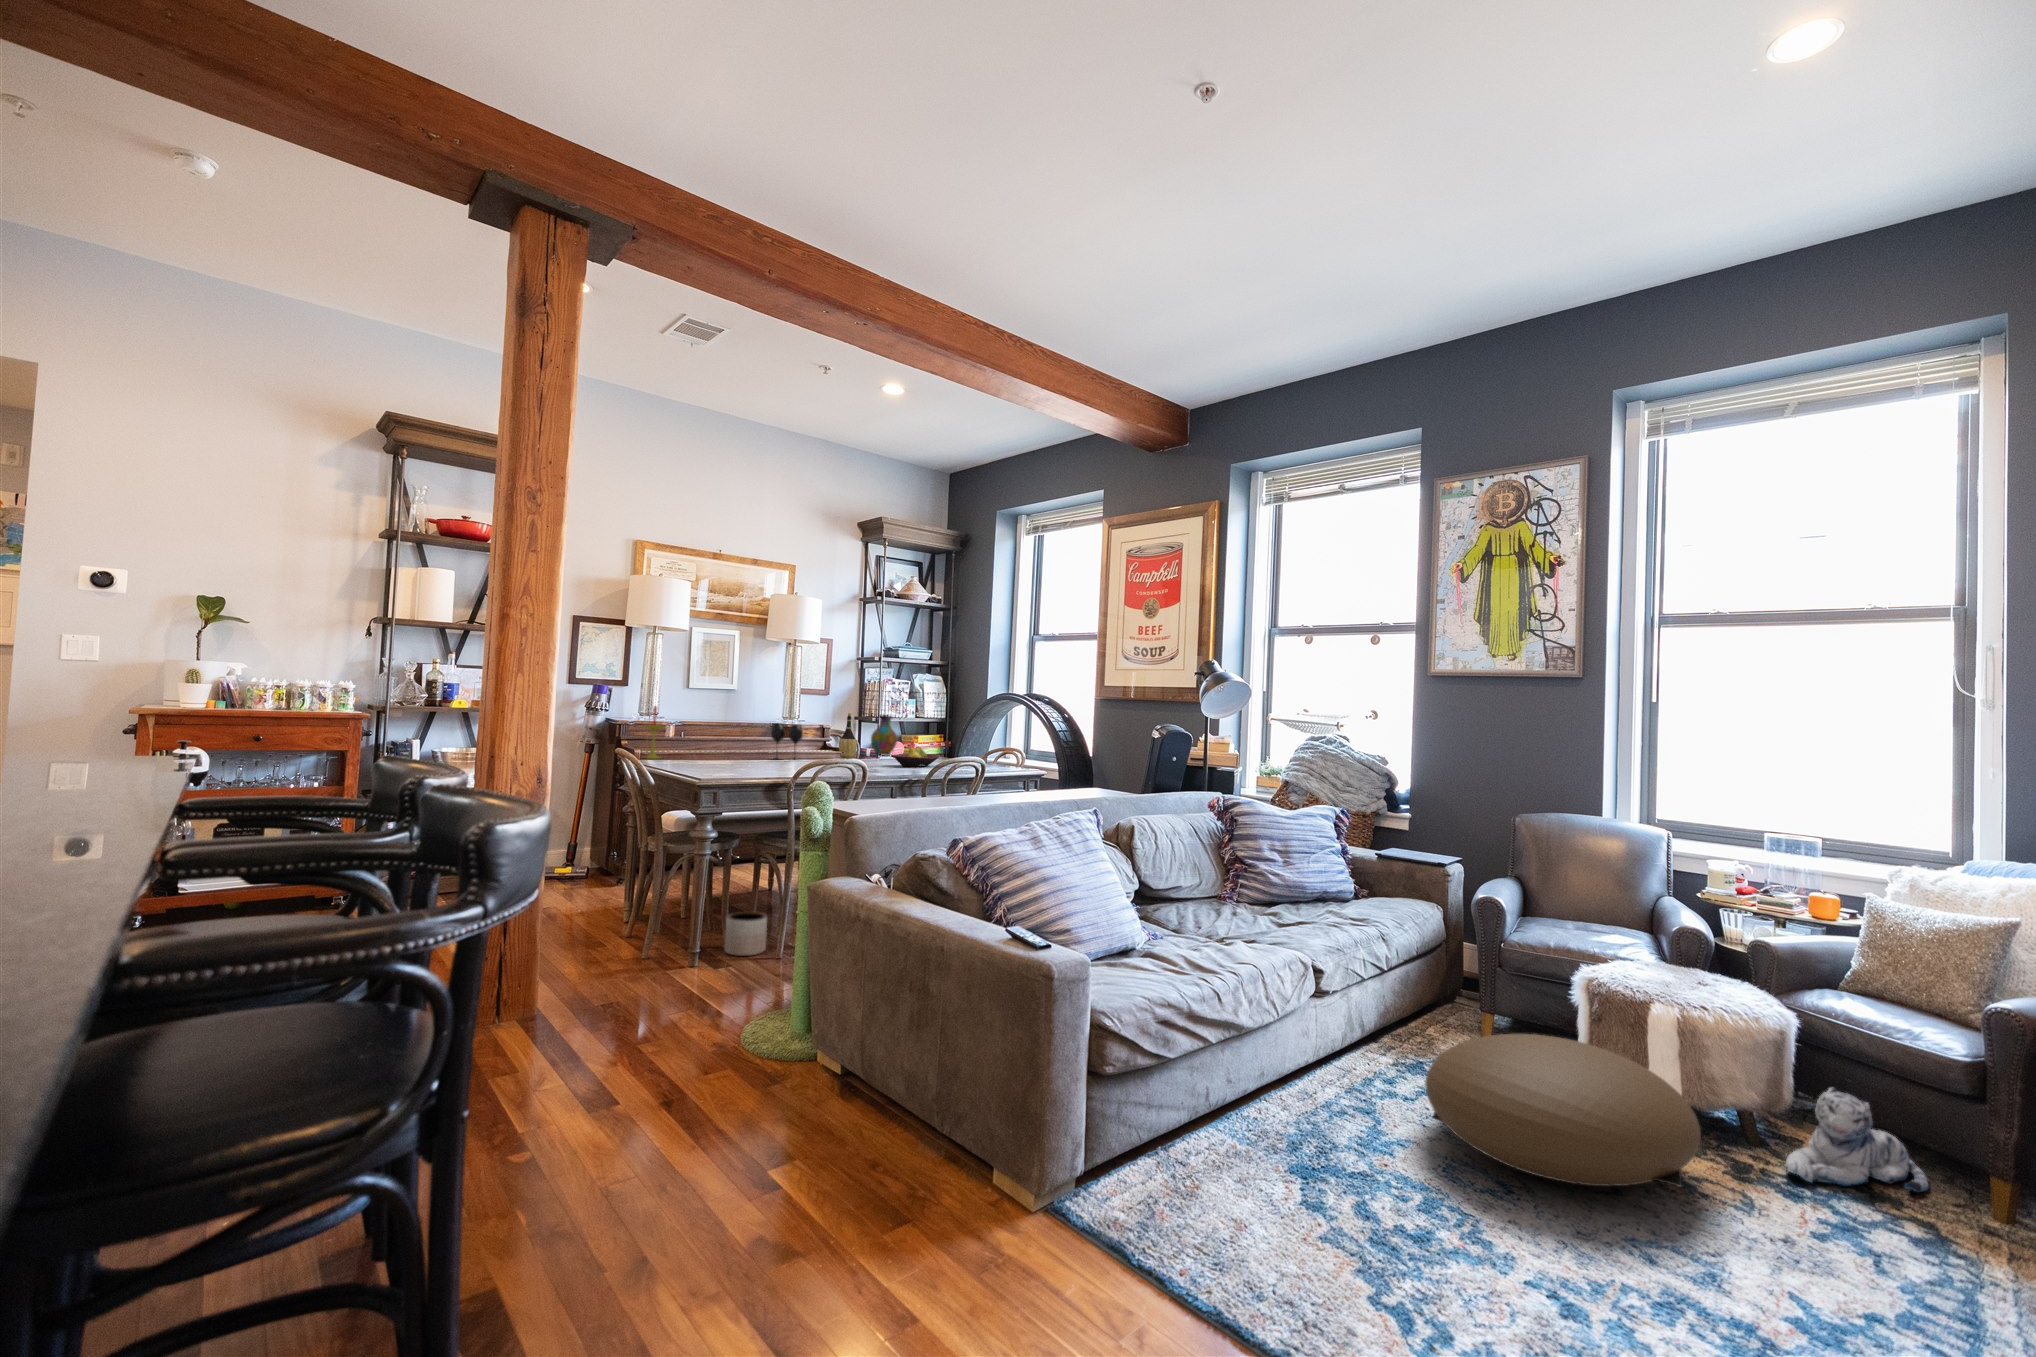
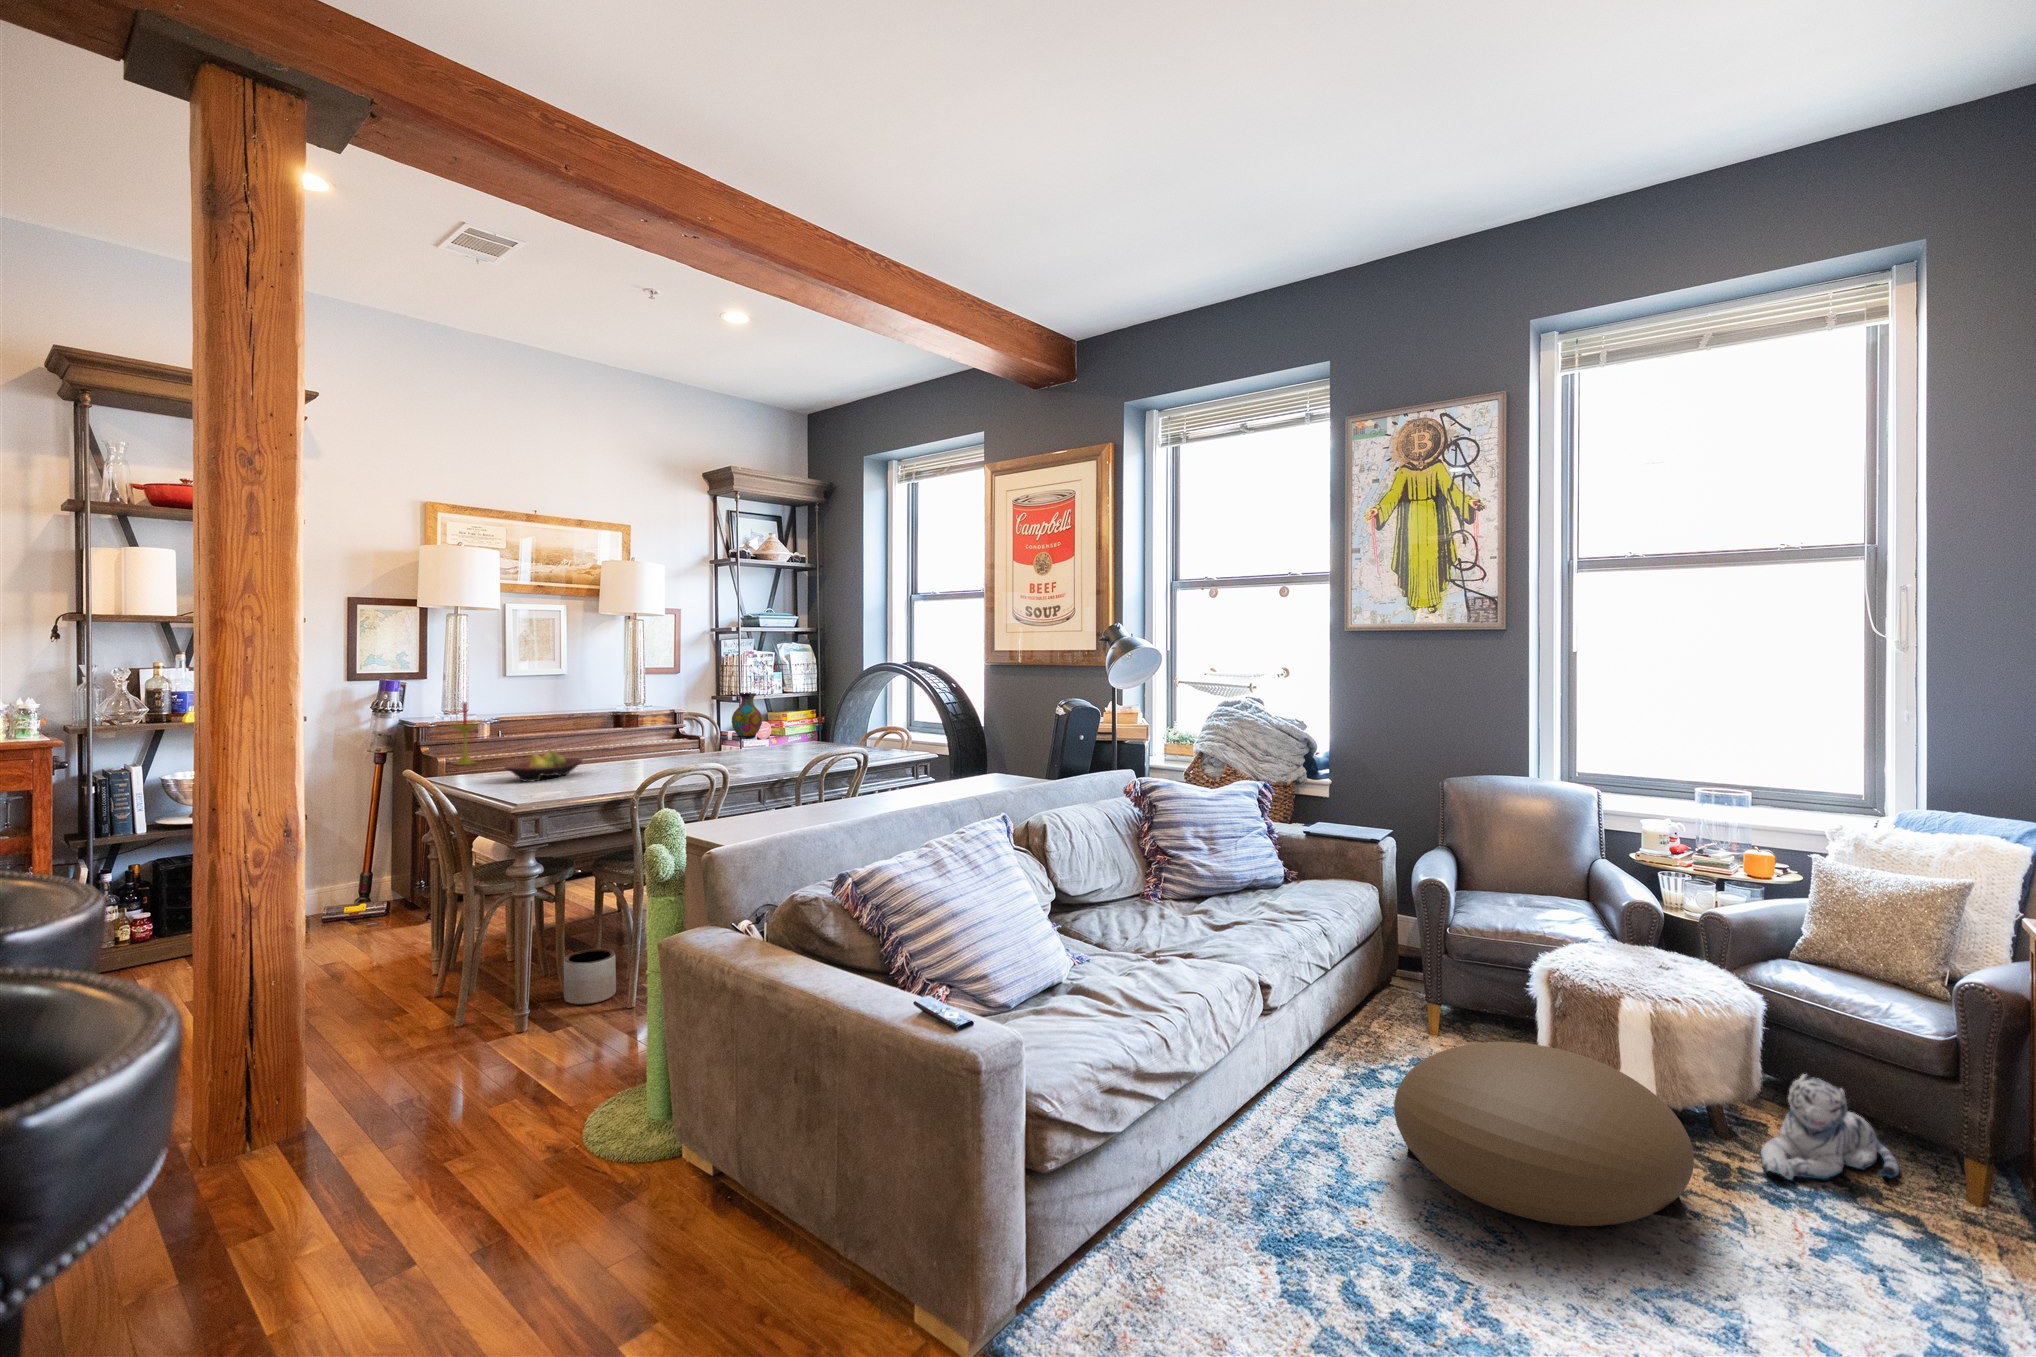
wine bottle: present [839,713,857,758] -> none [694,695,716,746]
wine glass: present [771,723,803,760] -> none [610,713,651,755]
fruit bowl: present [893,747,939,768] -> present [505,750,583,782]

